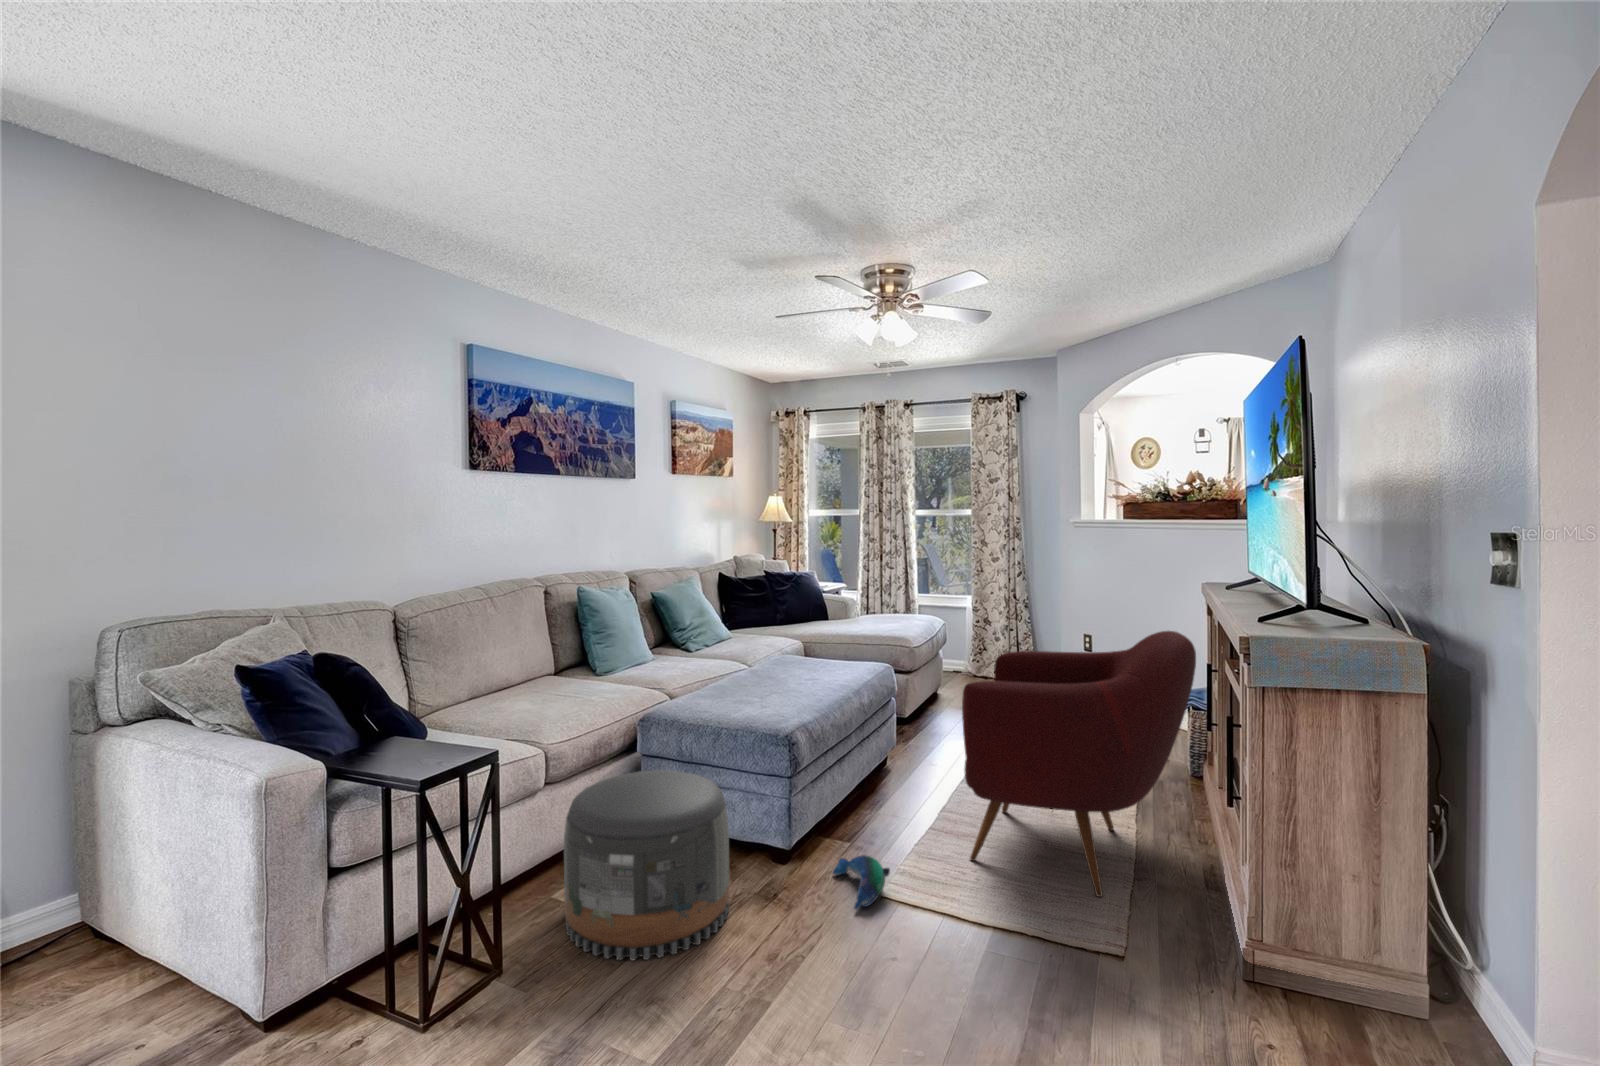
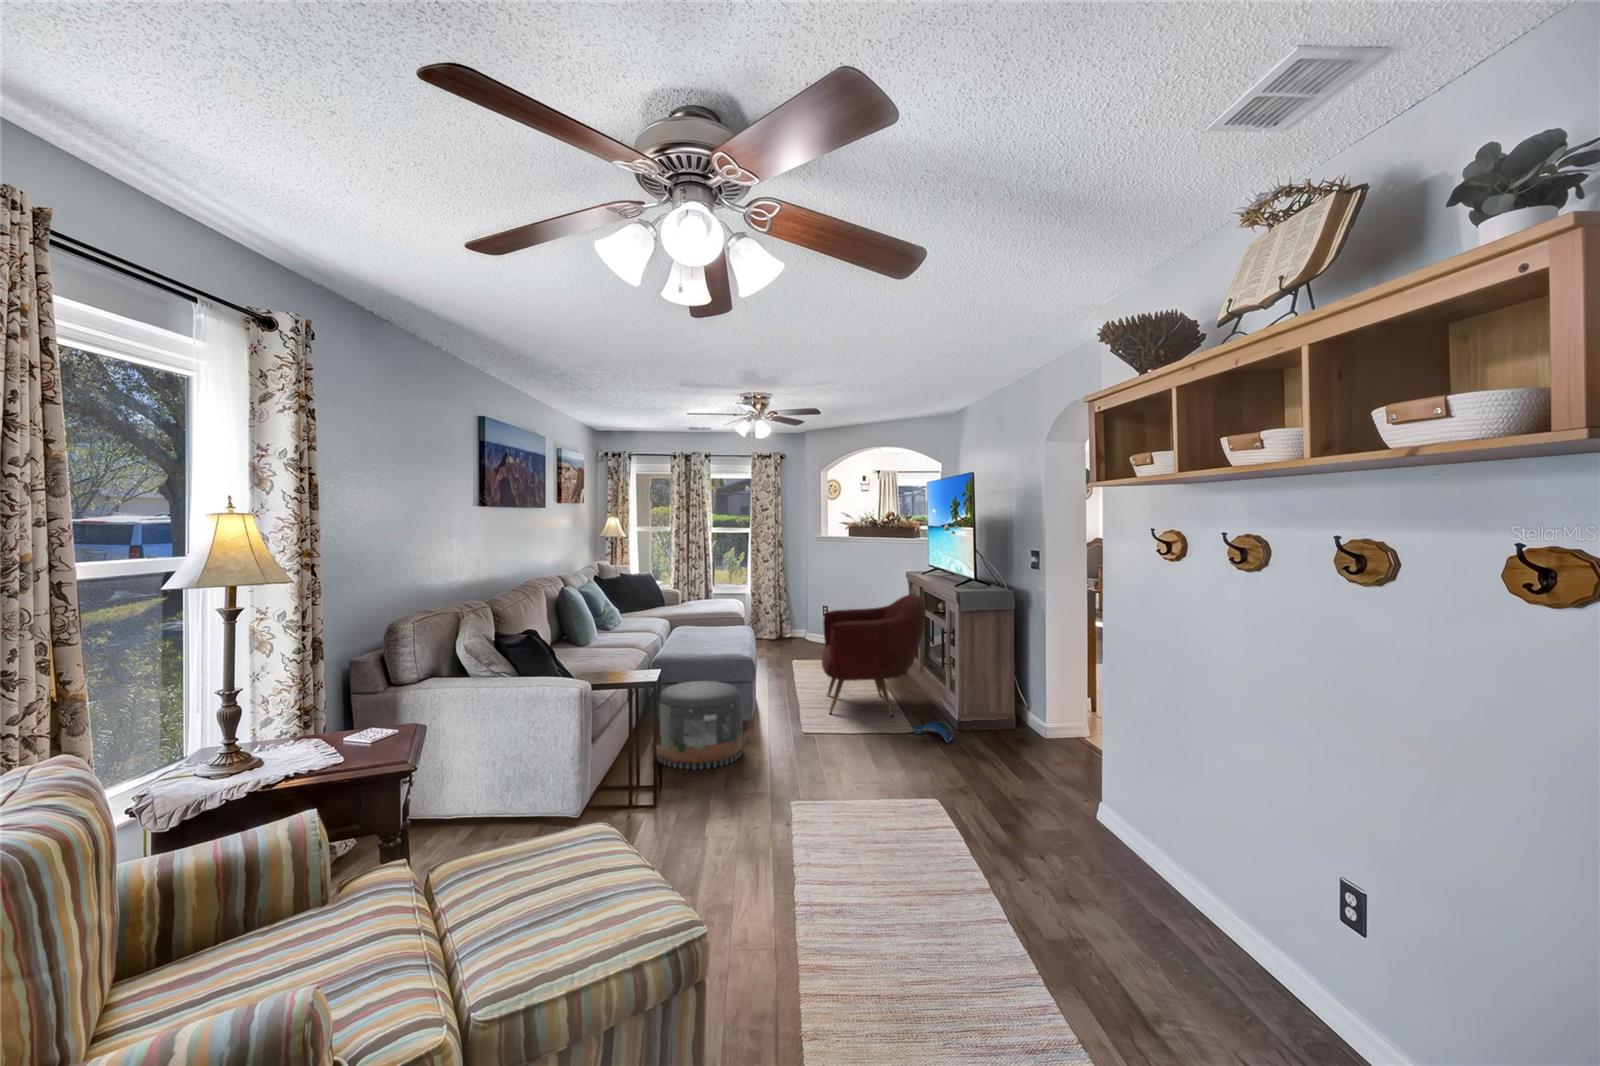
plush toy: present [833,855,890,910] -> present [914,721,953,743]

